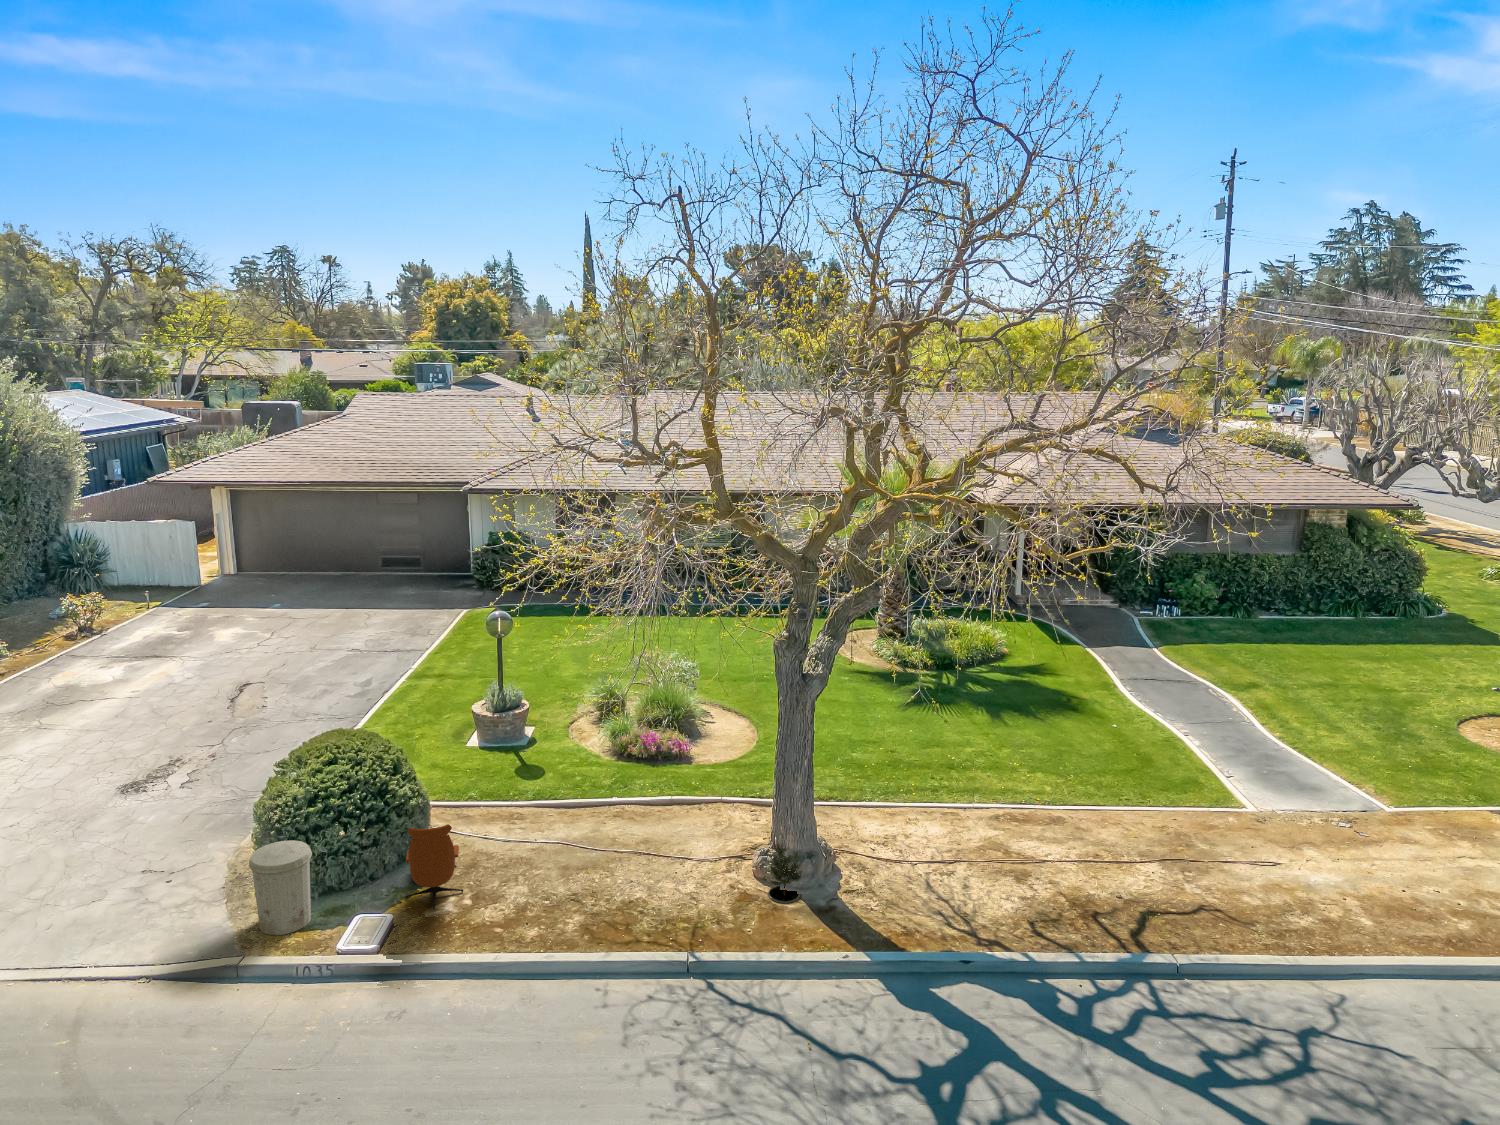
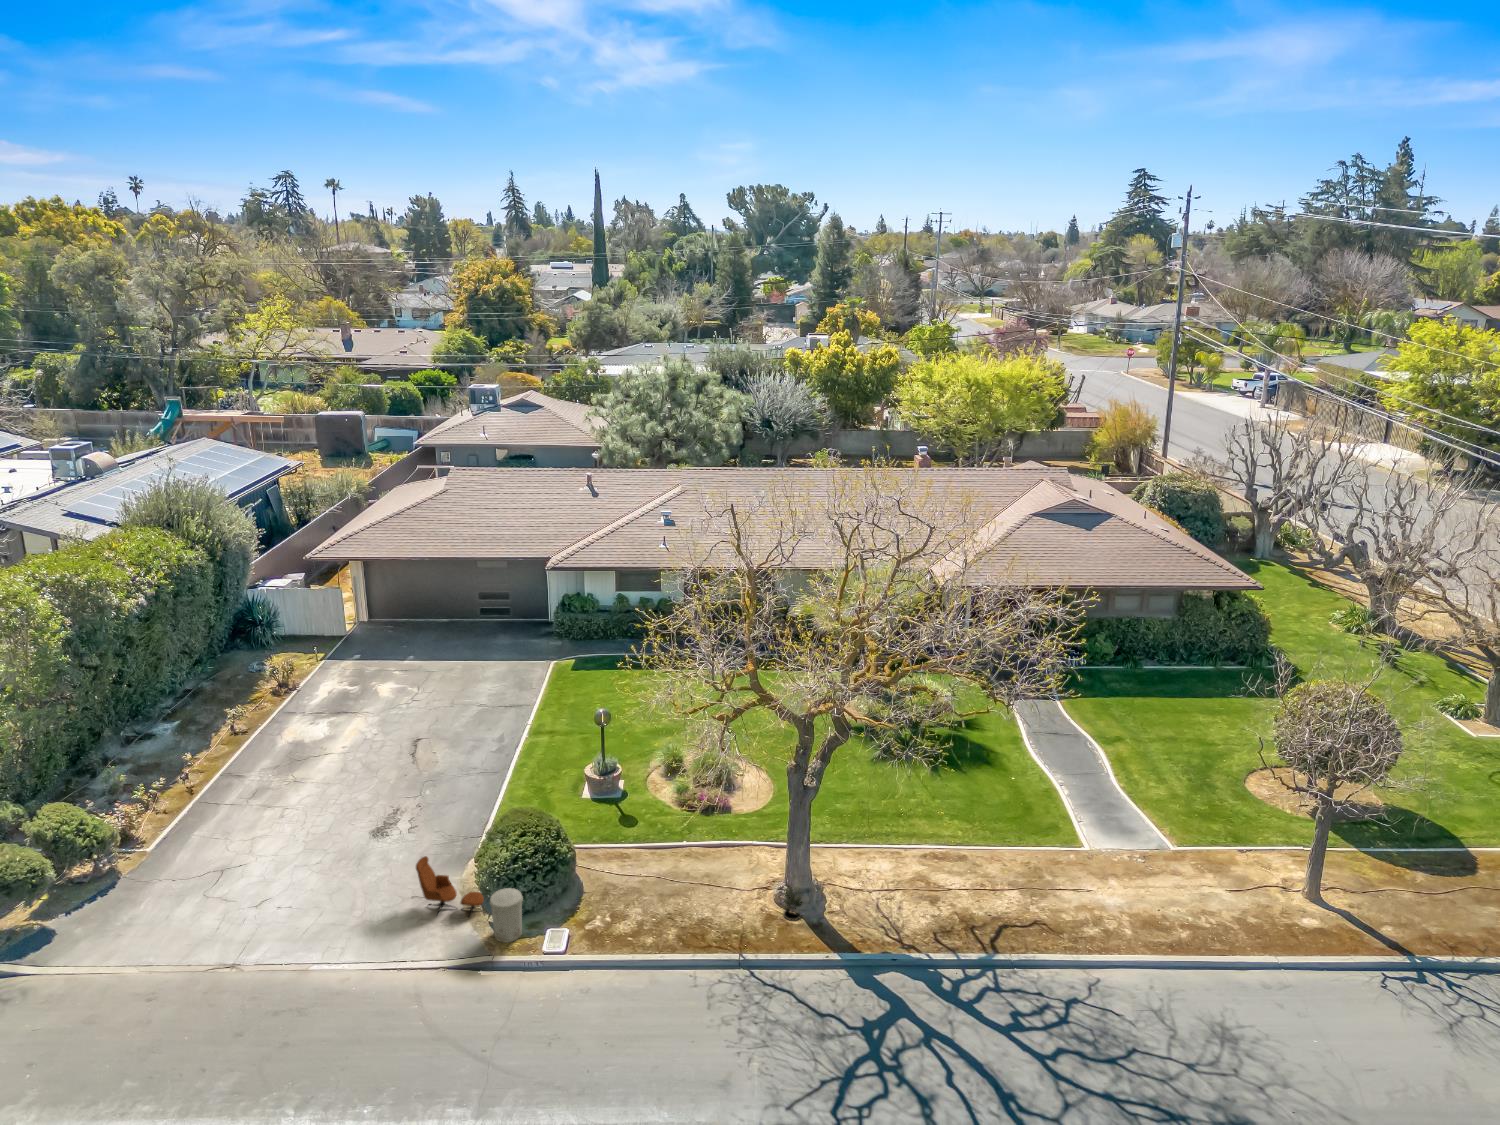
lounge chair: present [406,824,463,909] -> present [416,856,484,912]

